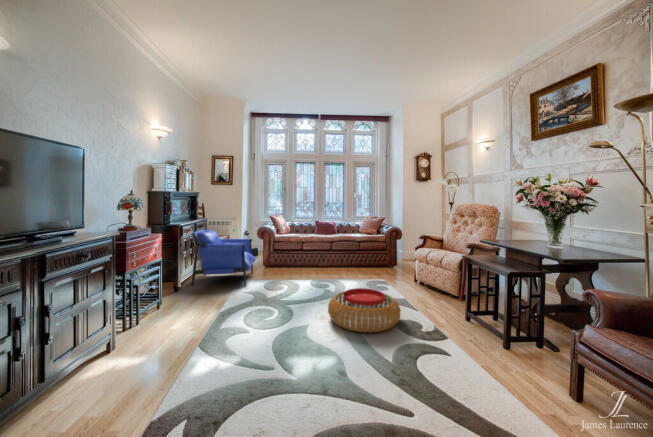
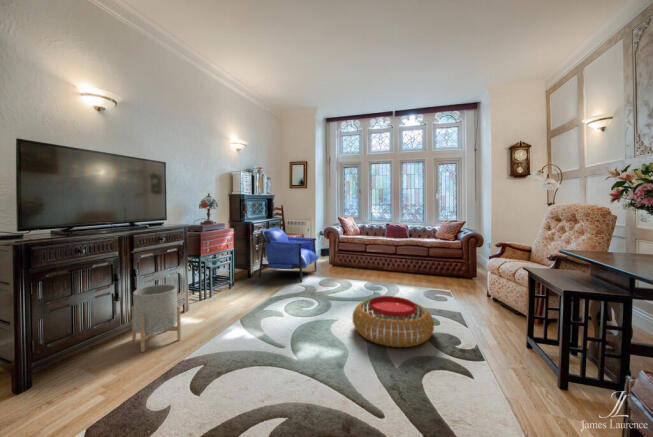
planter: none [75,303,148,392] -> present [132,284,181,352]

